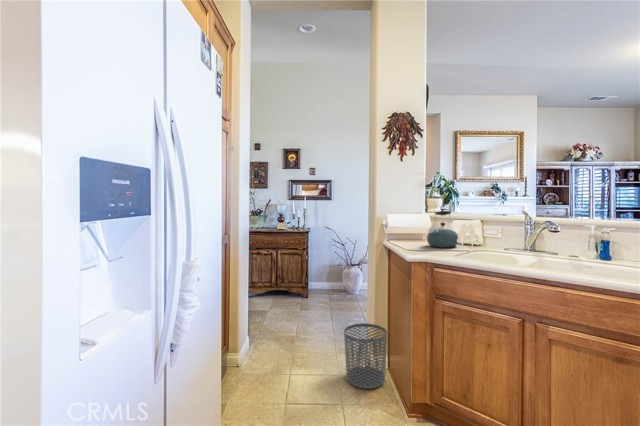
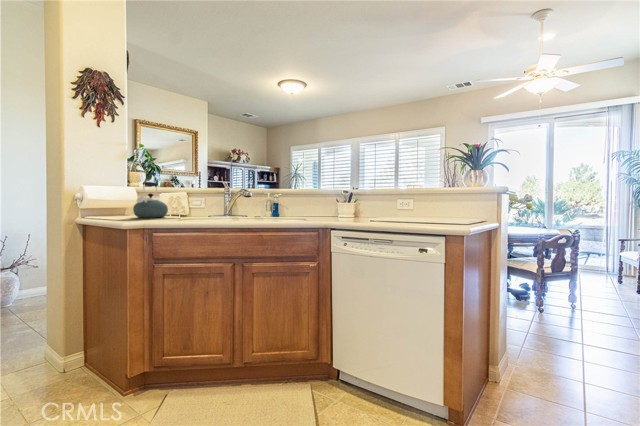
waste bin: present [344,323,387,389] -> none [17,317,86,400]

